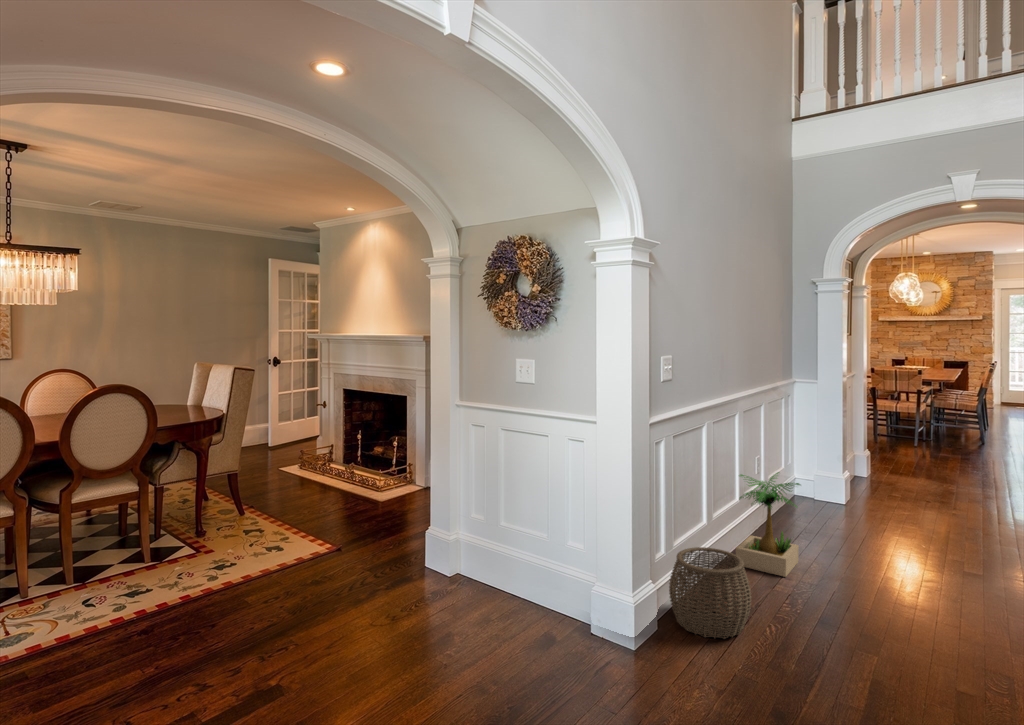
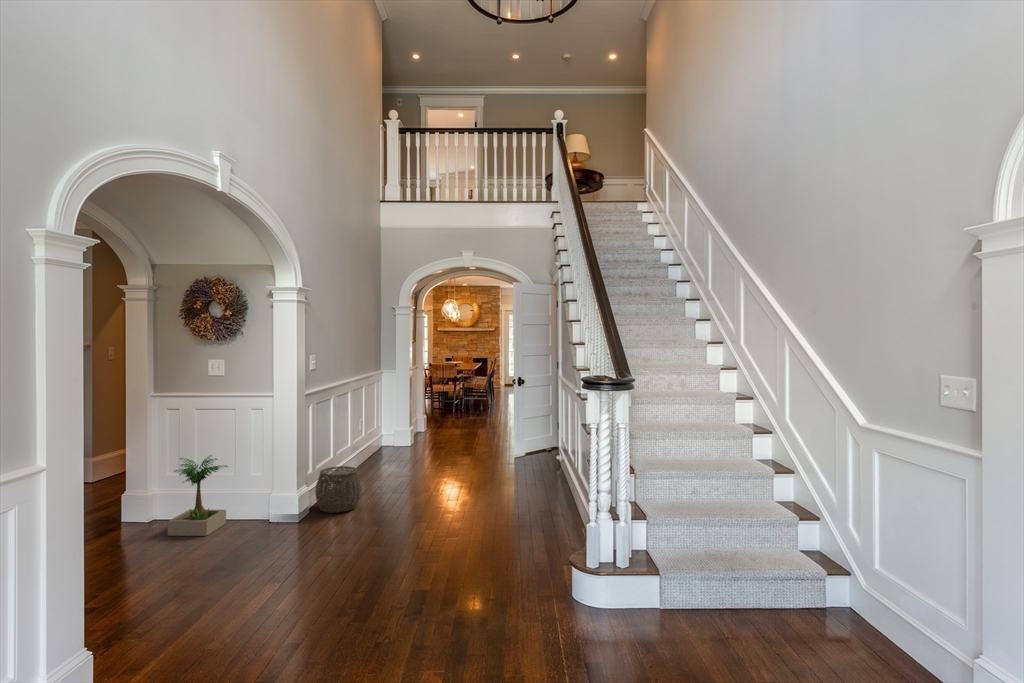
potted plant: present [736,472,800,577] -> present [168,455,228,536]

